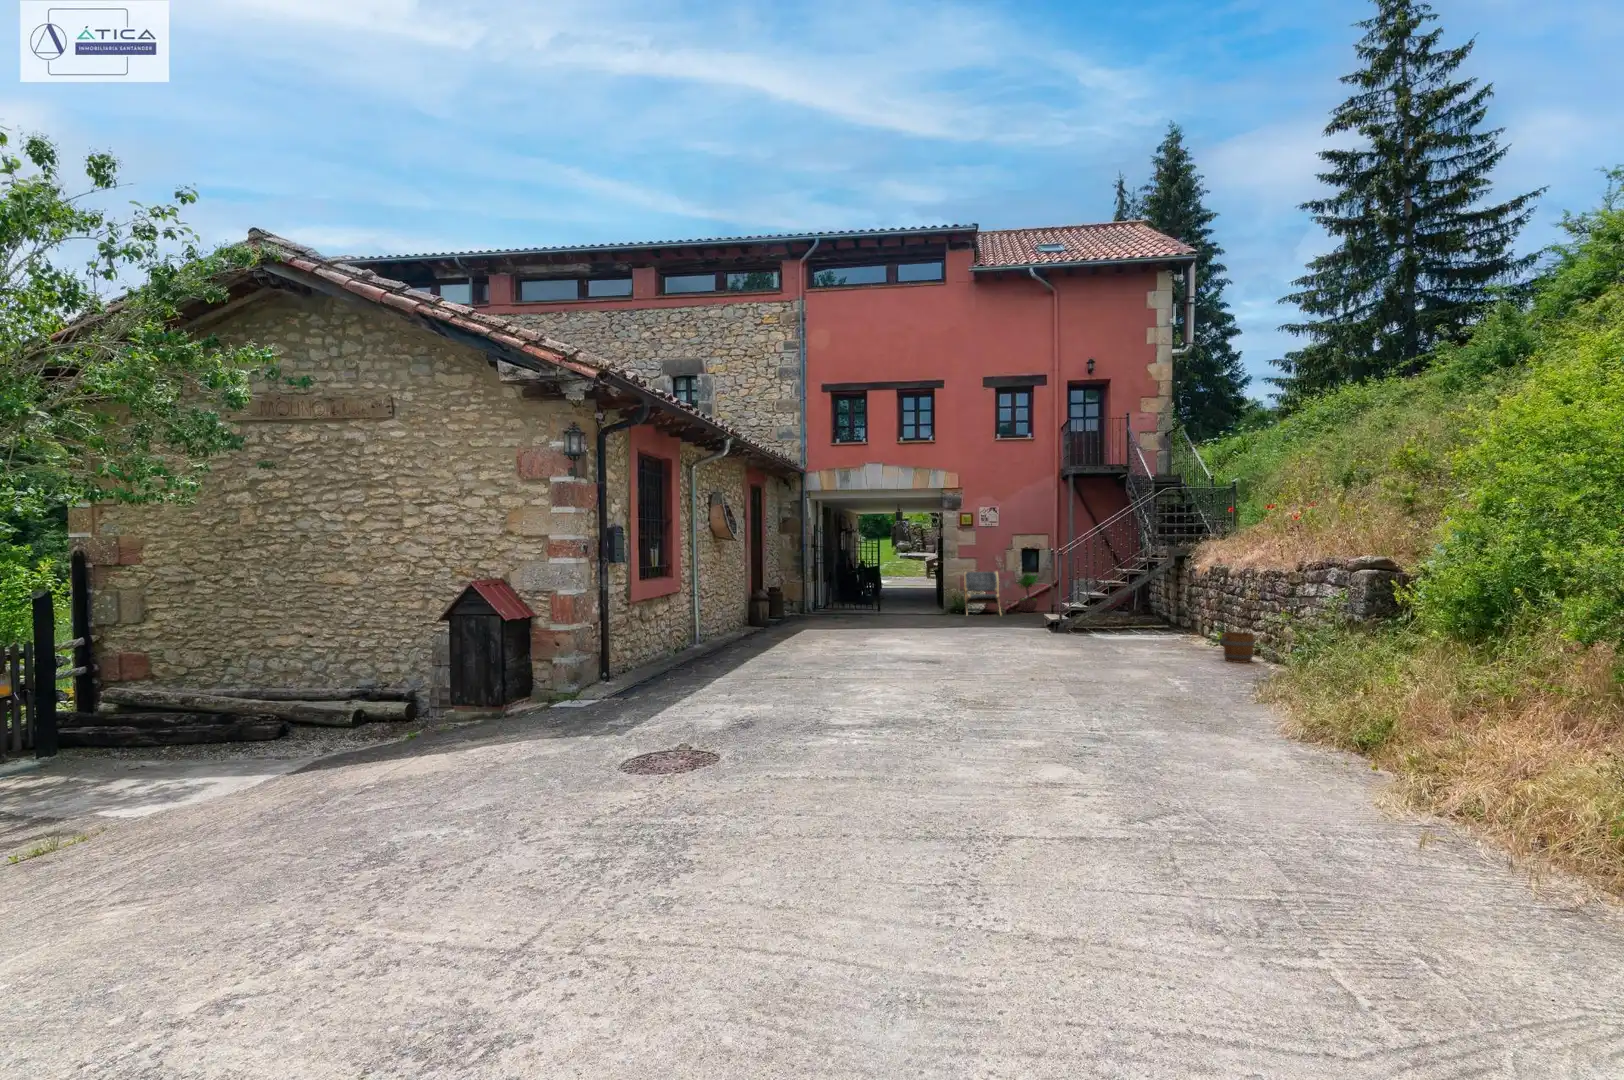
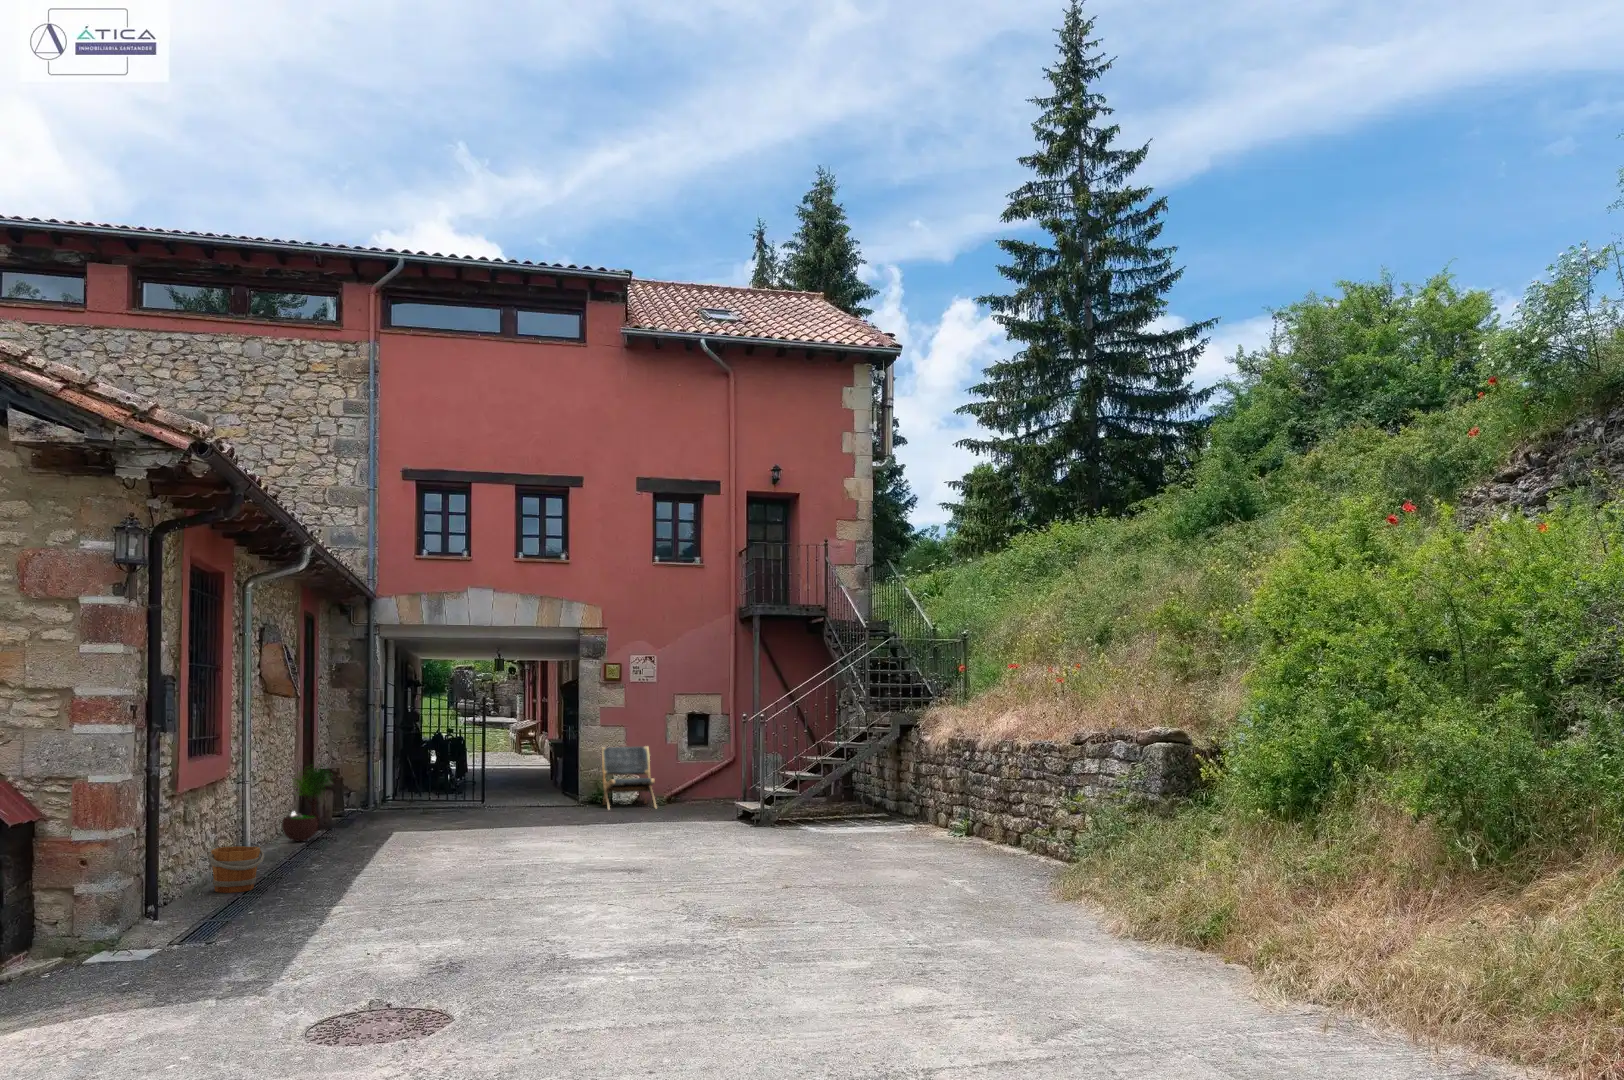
potted tree: present [1017,572,1037,612] -> present [282,768,332,841]
bucket: present [1219,632,1255,663] -> present [208,846,264,893]

